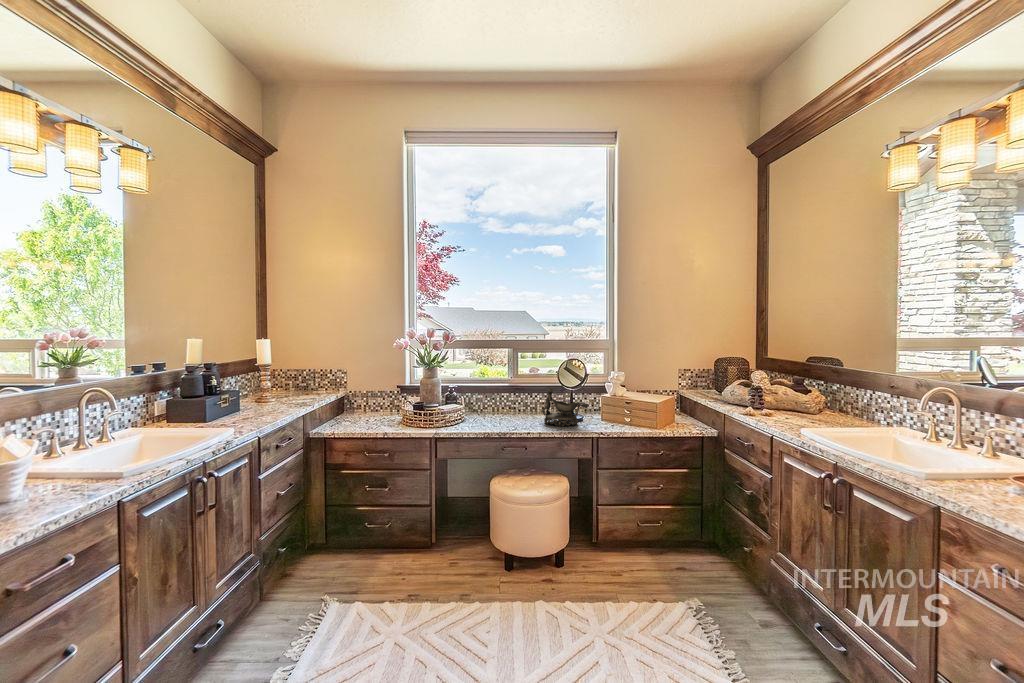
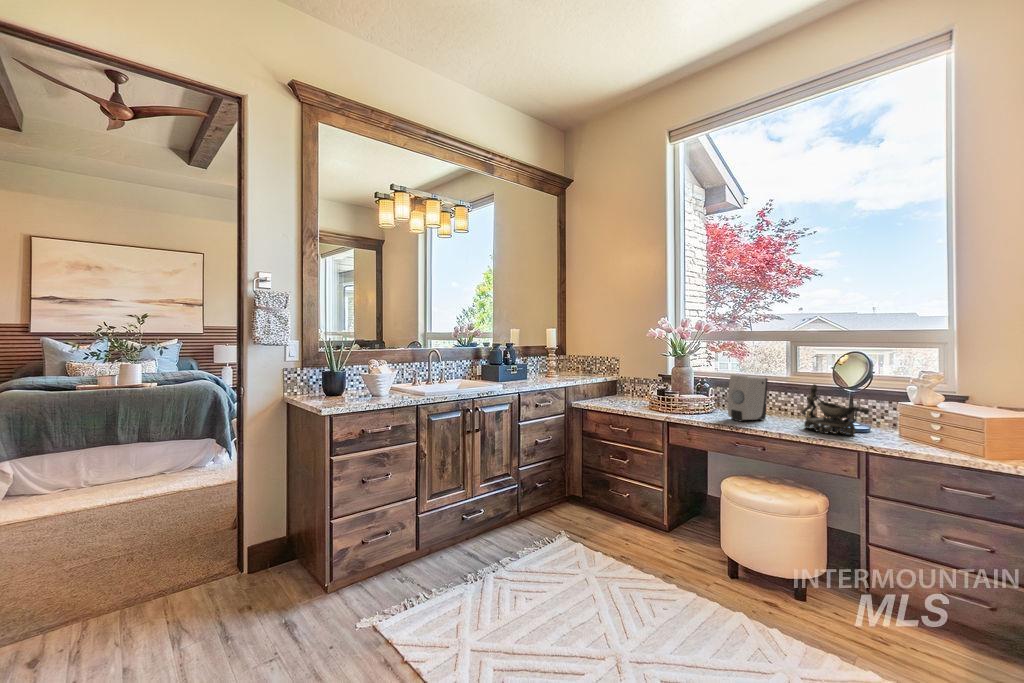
soap dispenser: none [487,384,513,426] -> present [728,375,768,421]

